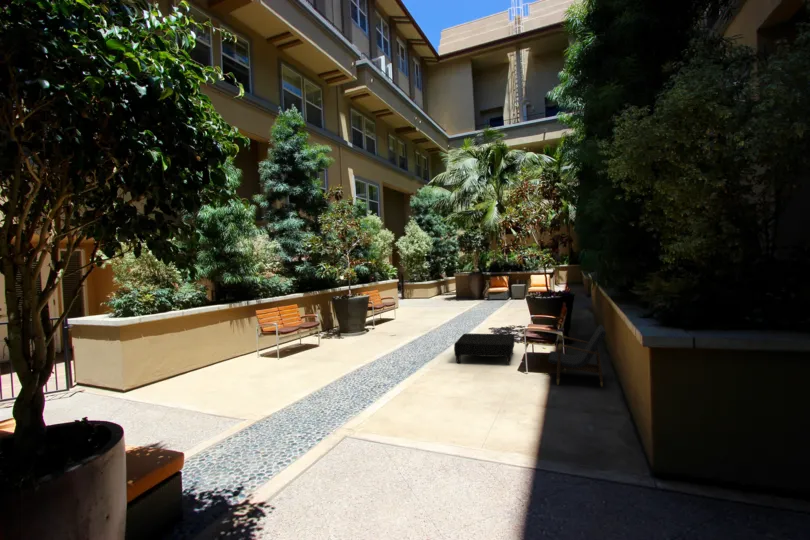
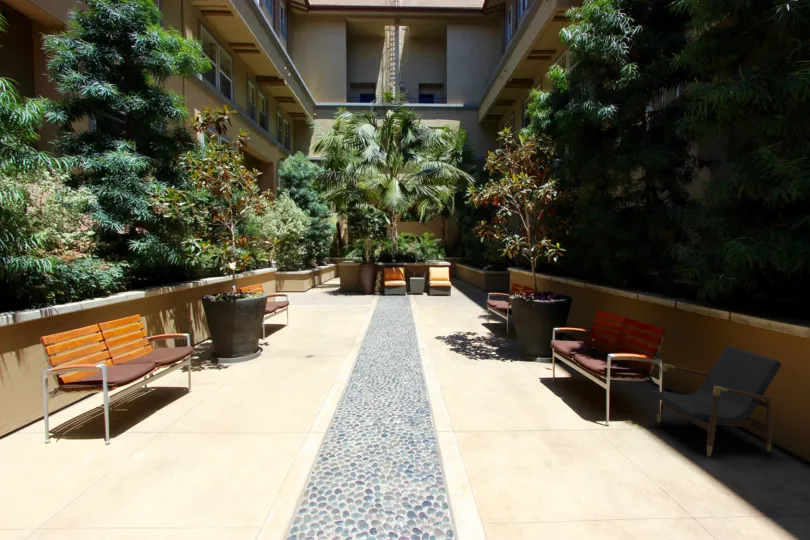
ottoman: present [454,333,514,365] -> none [460,356,572,416]

